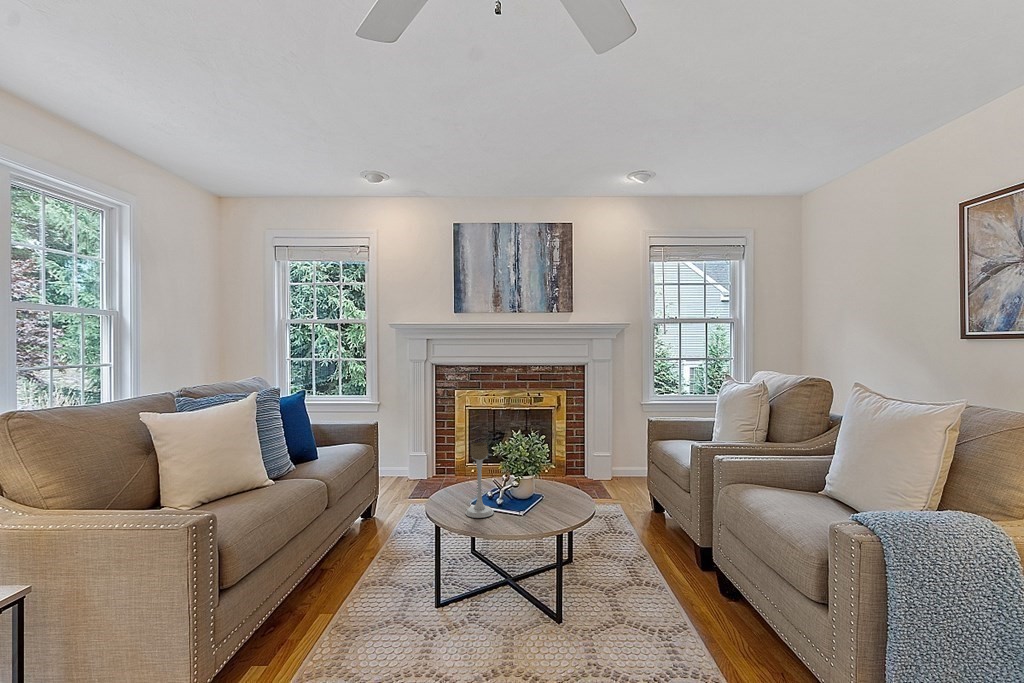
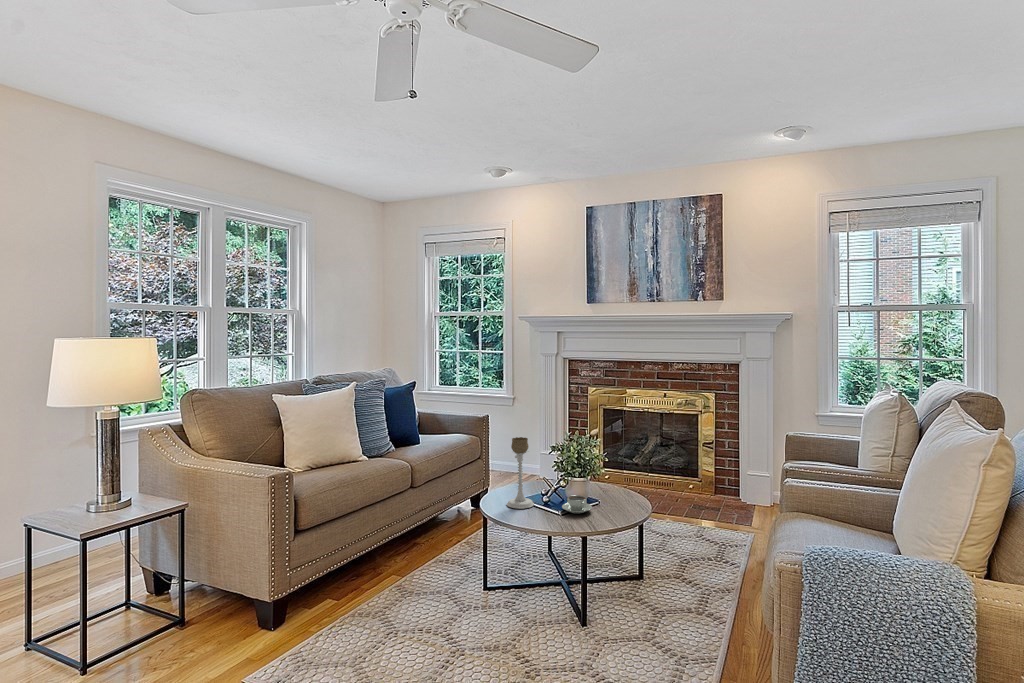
coffee cup: none [525,496,554,514] -> present [562,495,592,514]

